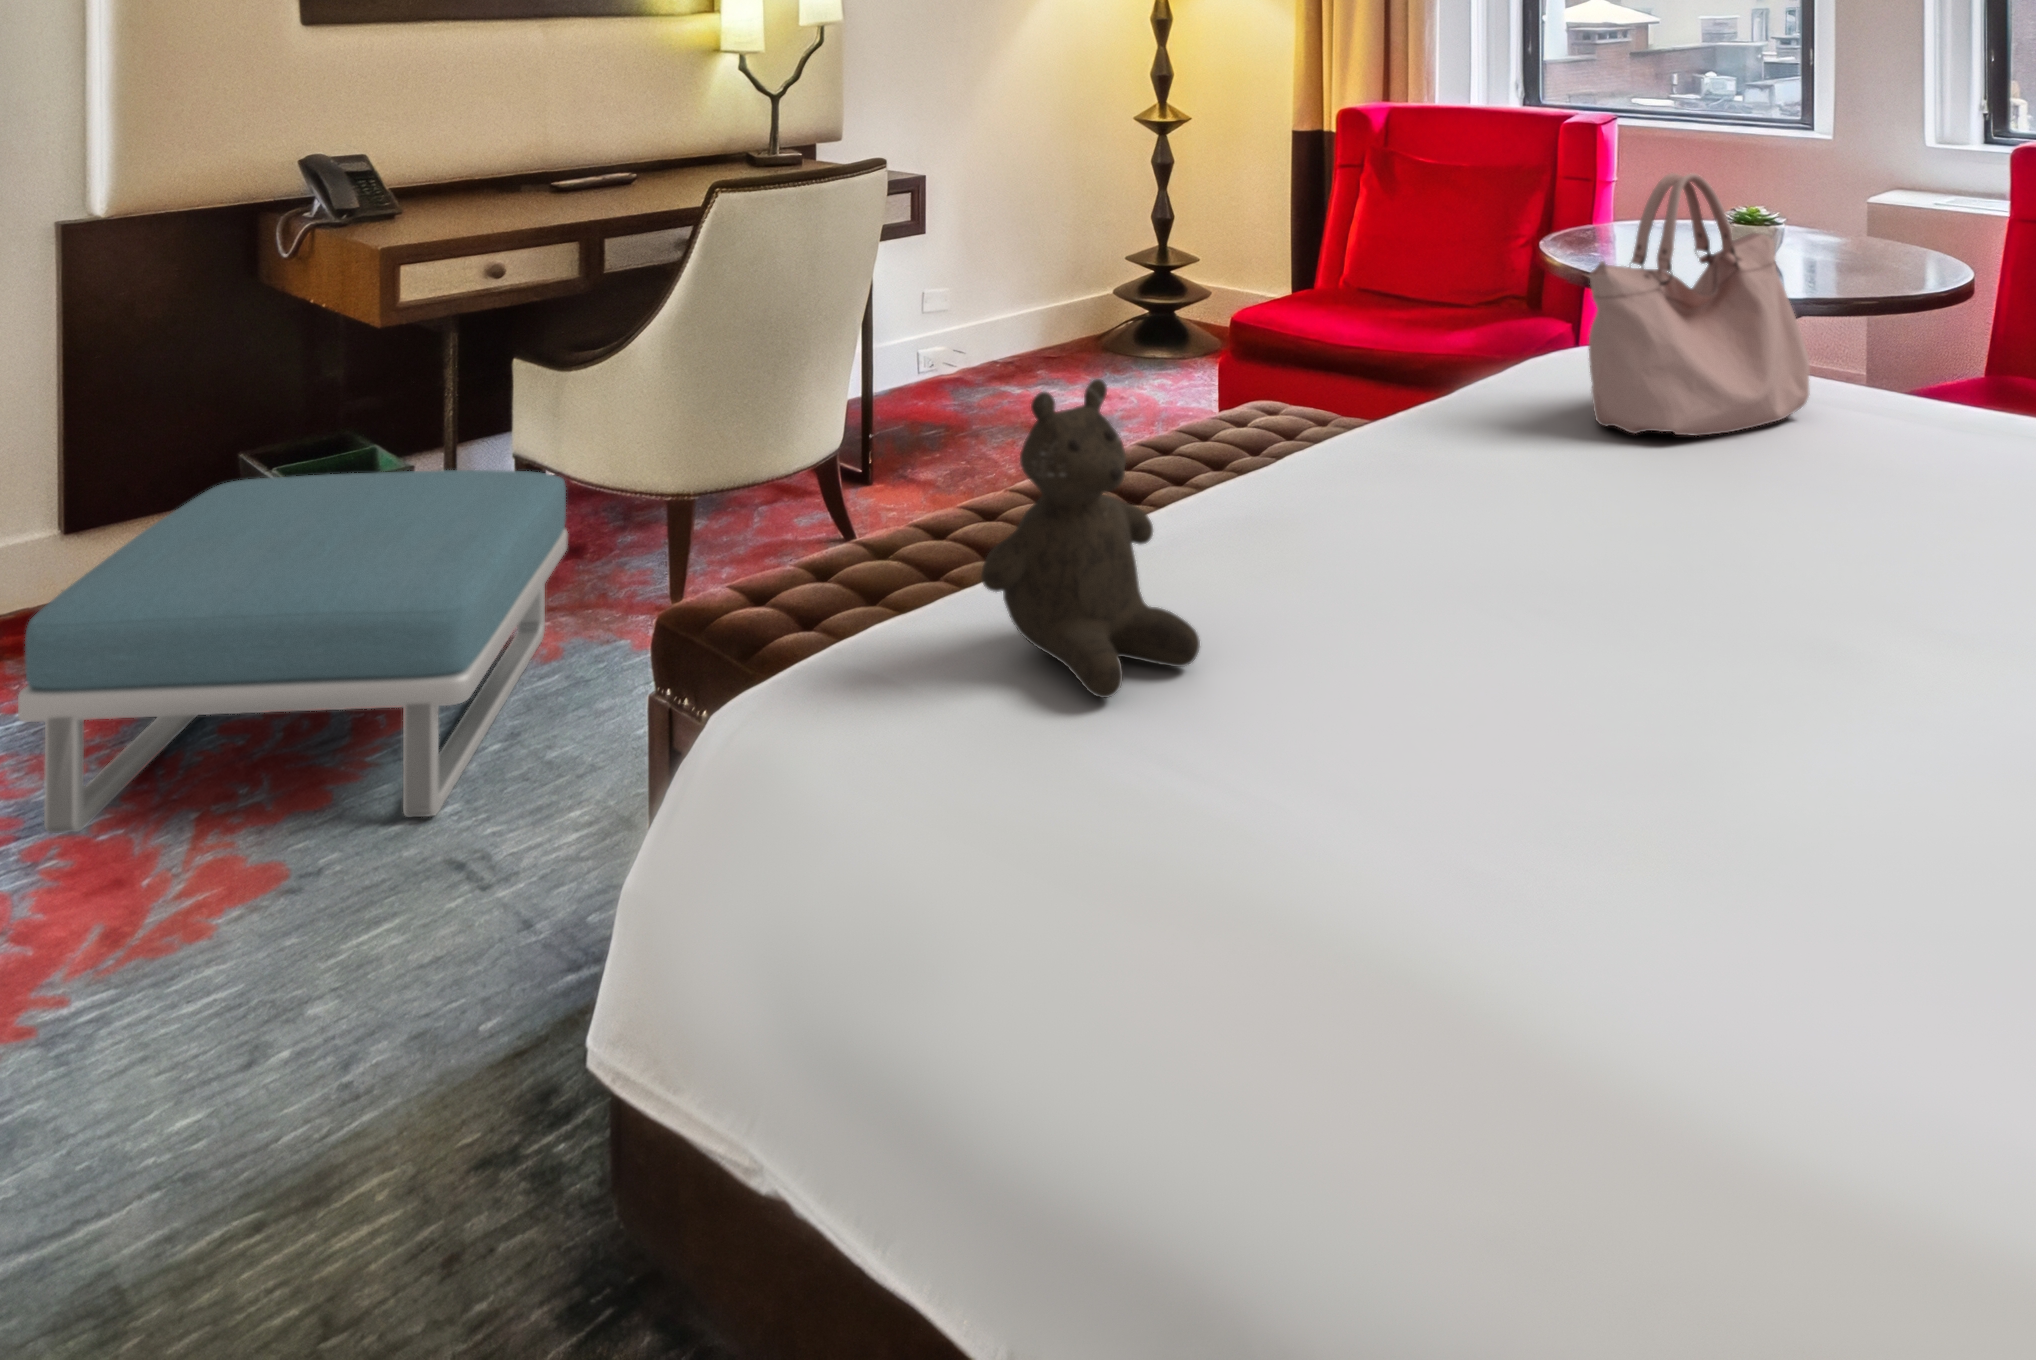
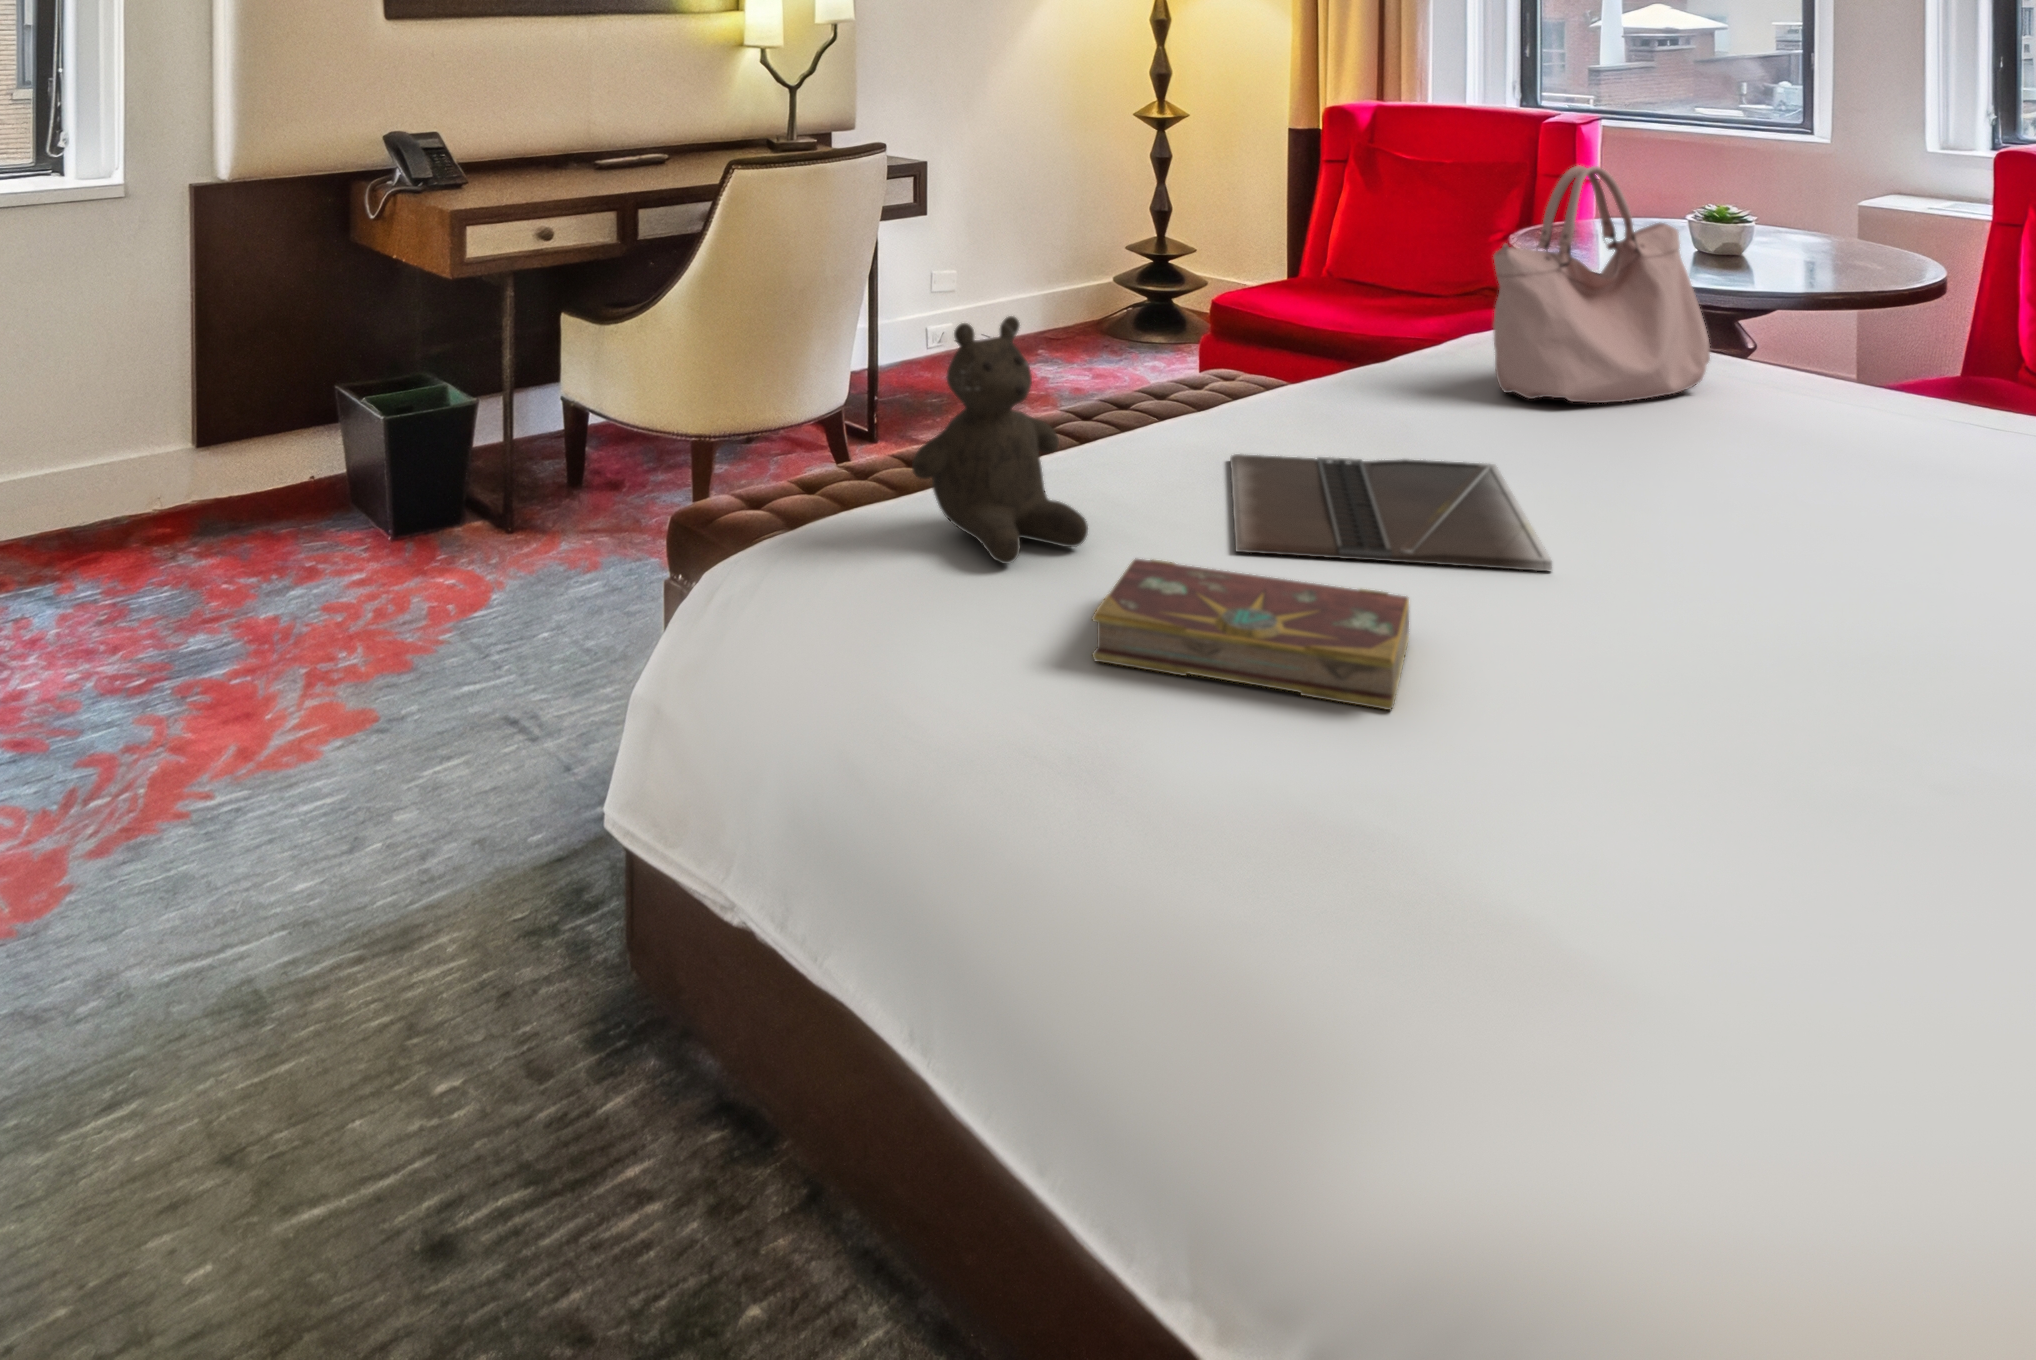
footstool: present [18,470,568,833] -> none [167,407,604,686]
laptop: none [1333,521,1752,668] -> present [1230,454,1552,571]
book: none [1248,691,1652,904] -> present [1092,559,1409,710]

